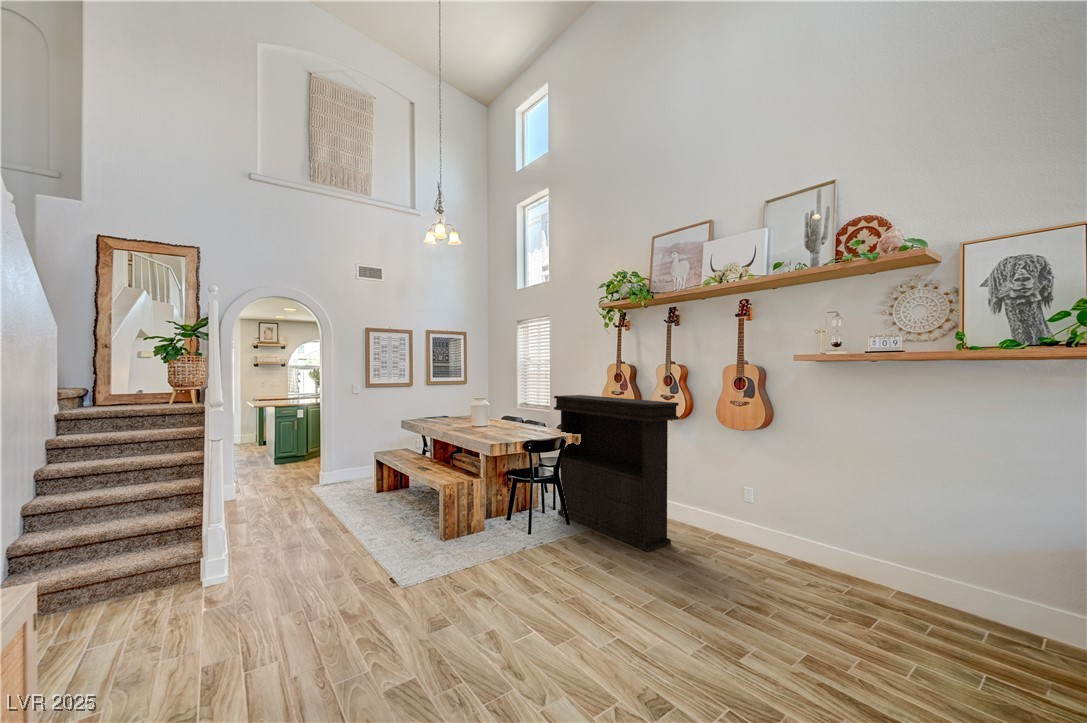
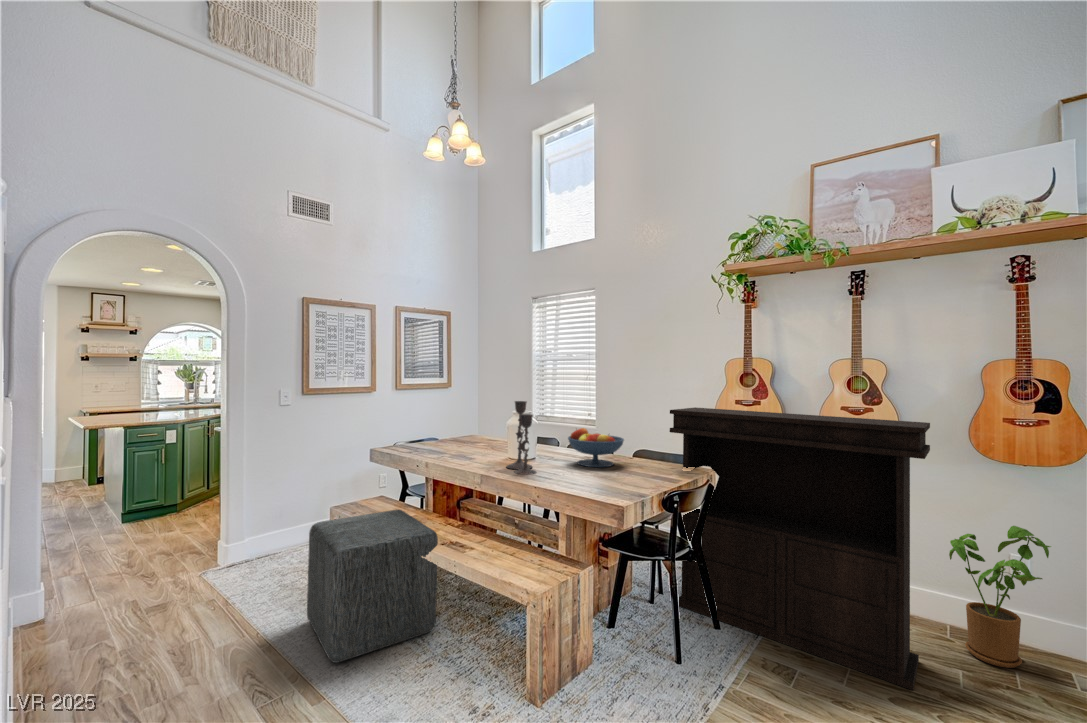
candlestick: none [458,391,474,432] -> present [506,401,536,475]
fruit bowl: none [497,407,531,430] -> present [568,428,624,467]
ottoman: none [353,452,416,522] -> present [307,510,438,663]
house plant: none [704,466,755,549] -> present [949,526,1051,668]

